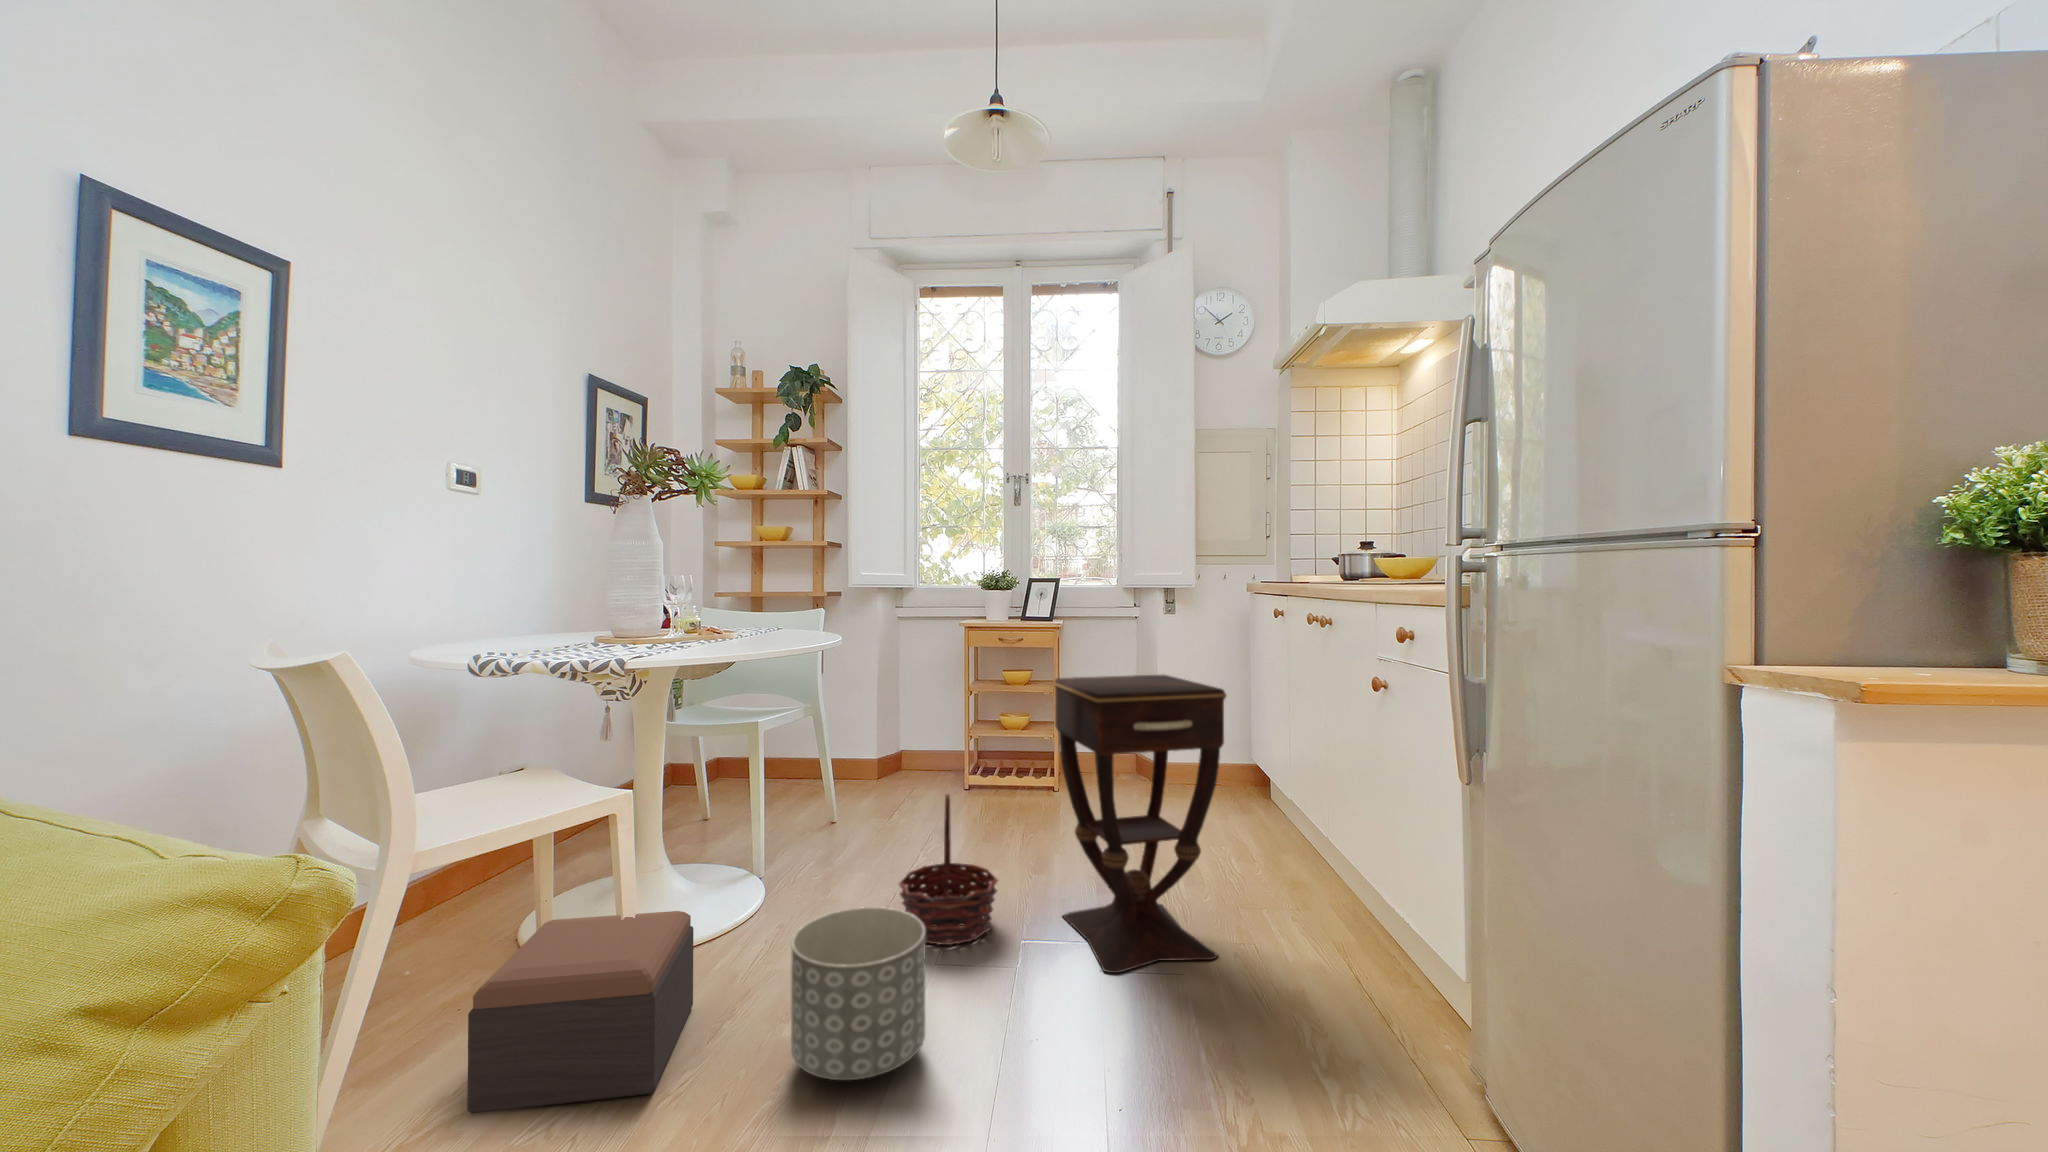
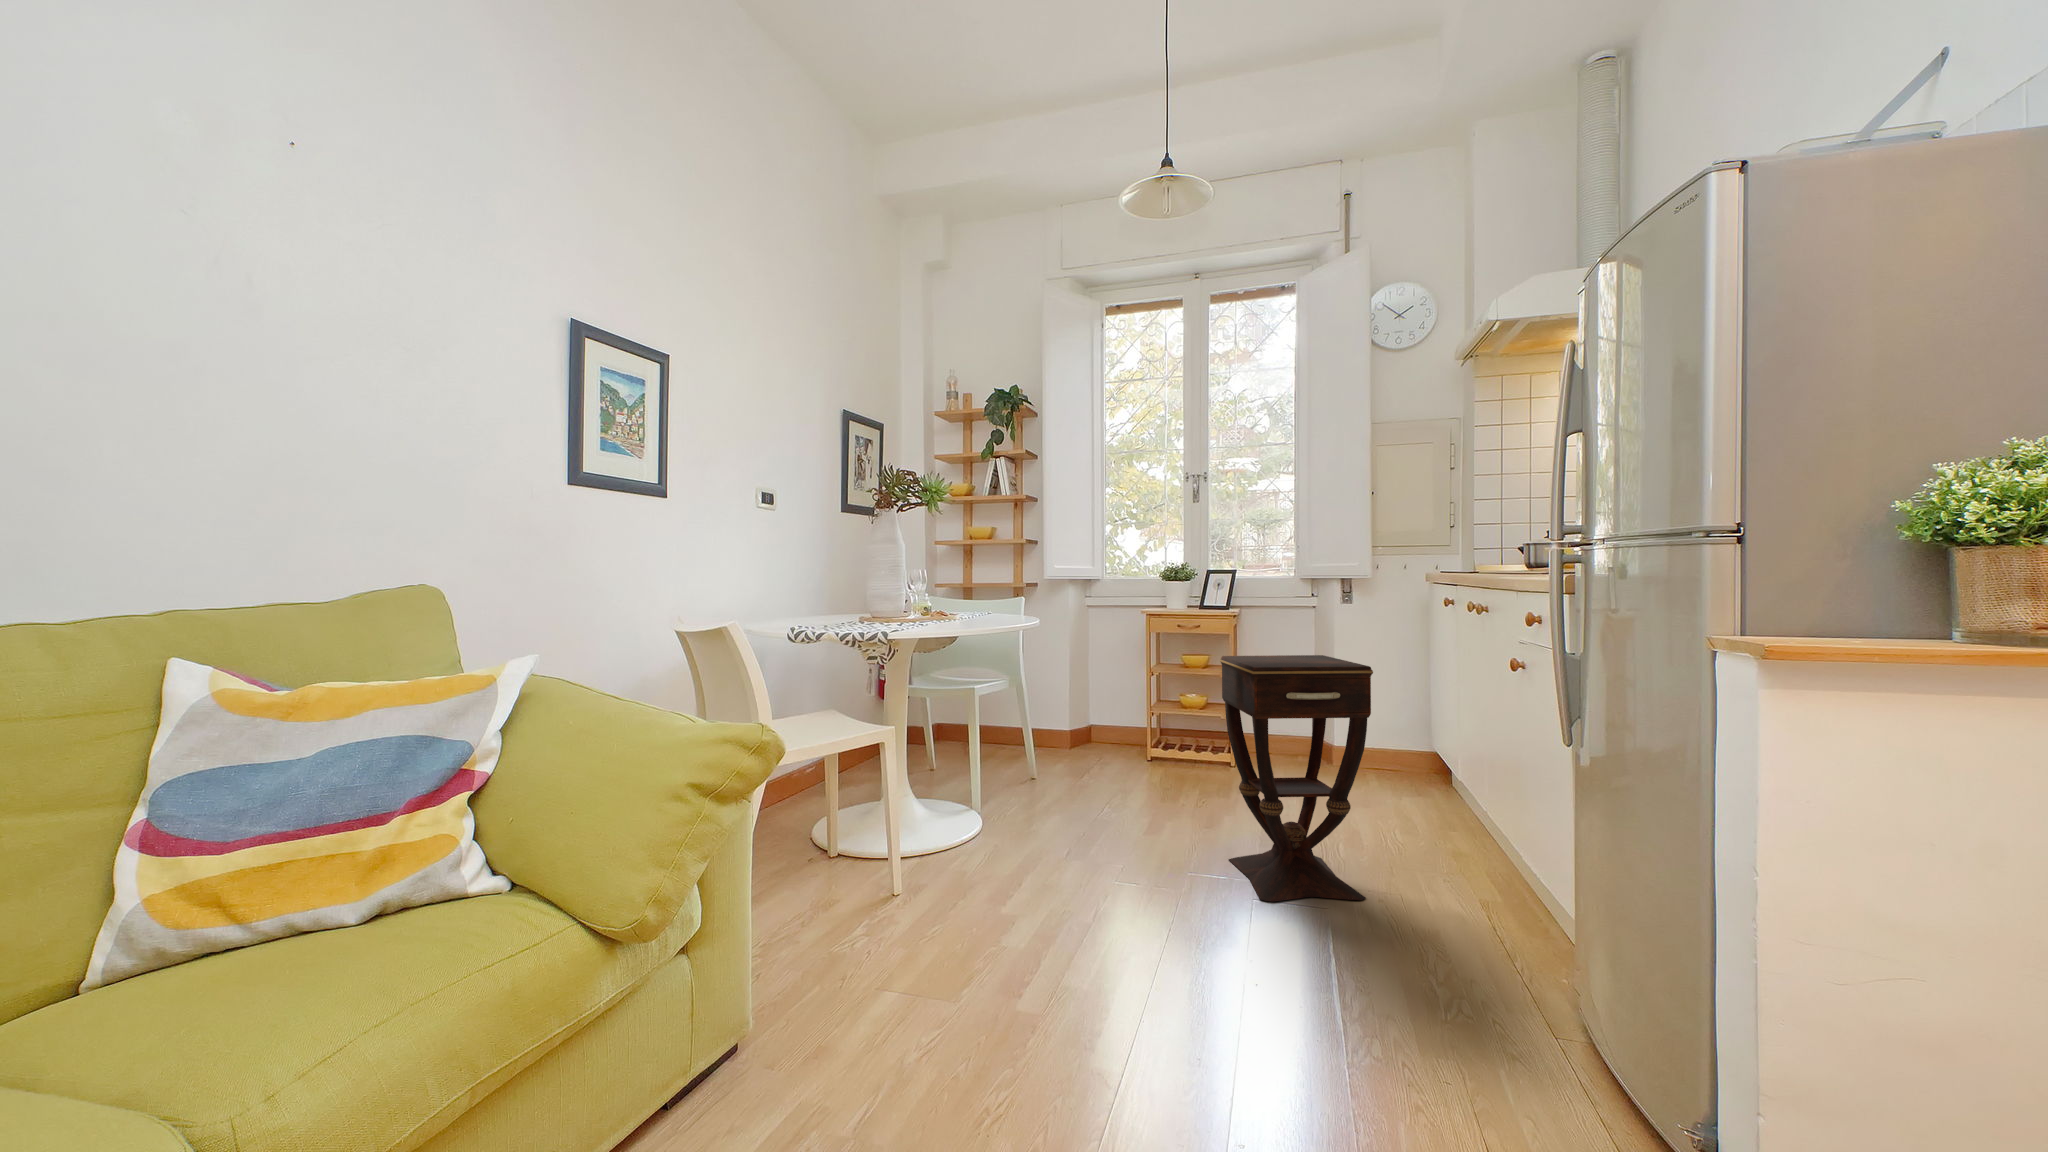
basket: present [899,794,998,945] -> none [1089,749,1173,871]
planter: present [791,907,925,1080] -> none [1012,825,1110,943]
footstool: present [467,911,693,1114] -> none [803,818,939,936]

